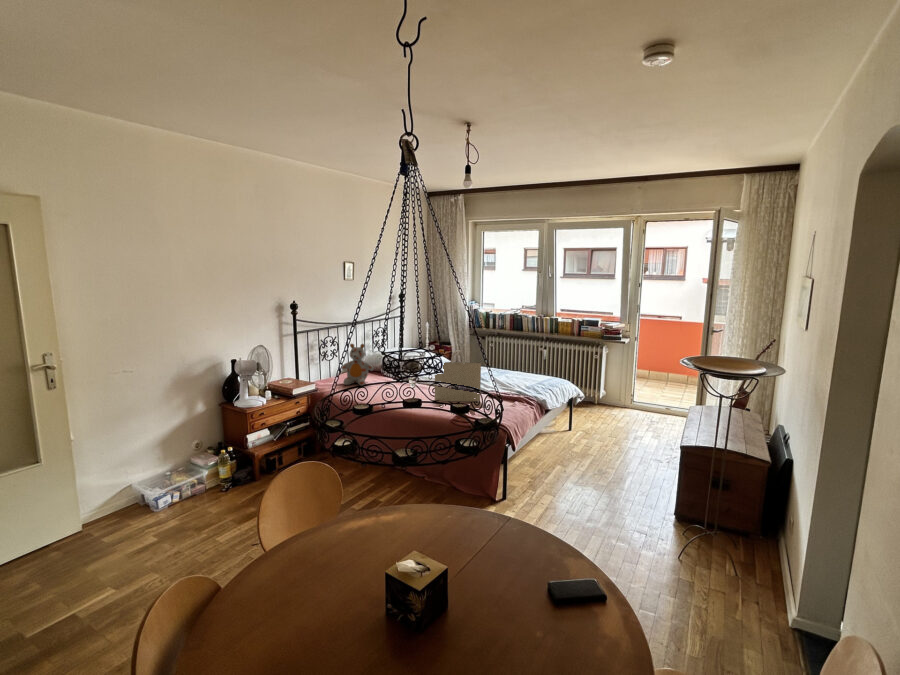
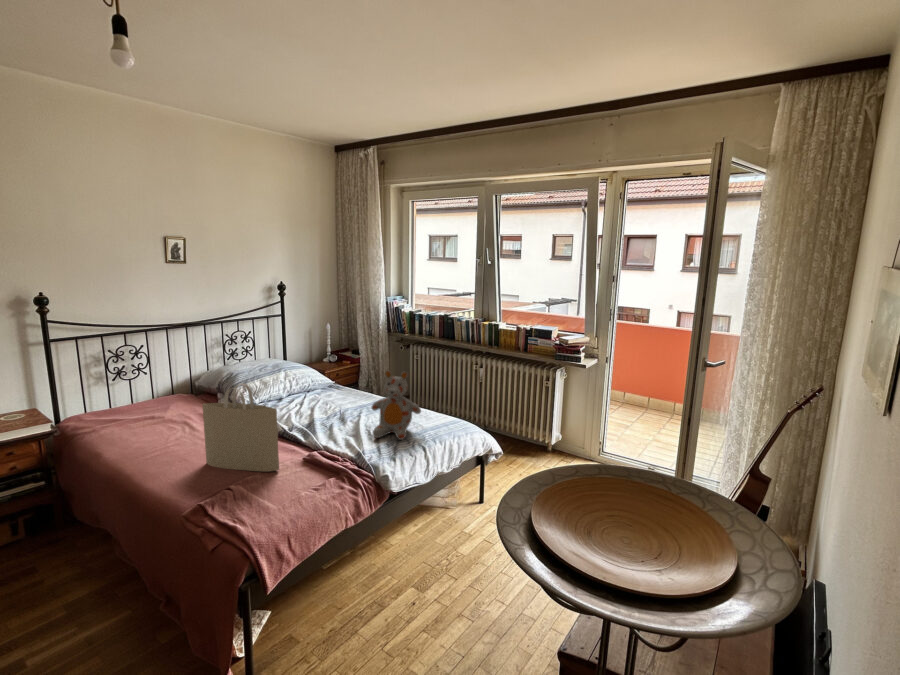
stuffed bear: present [342,344,374,386] -> present [371,371,421,440]

